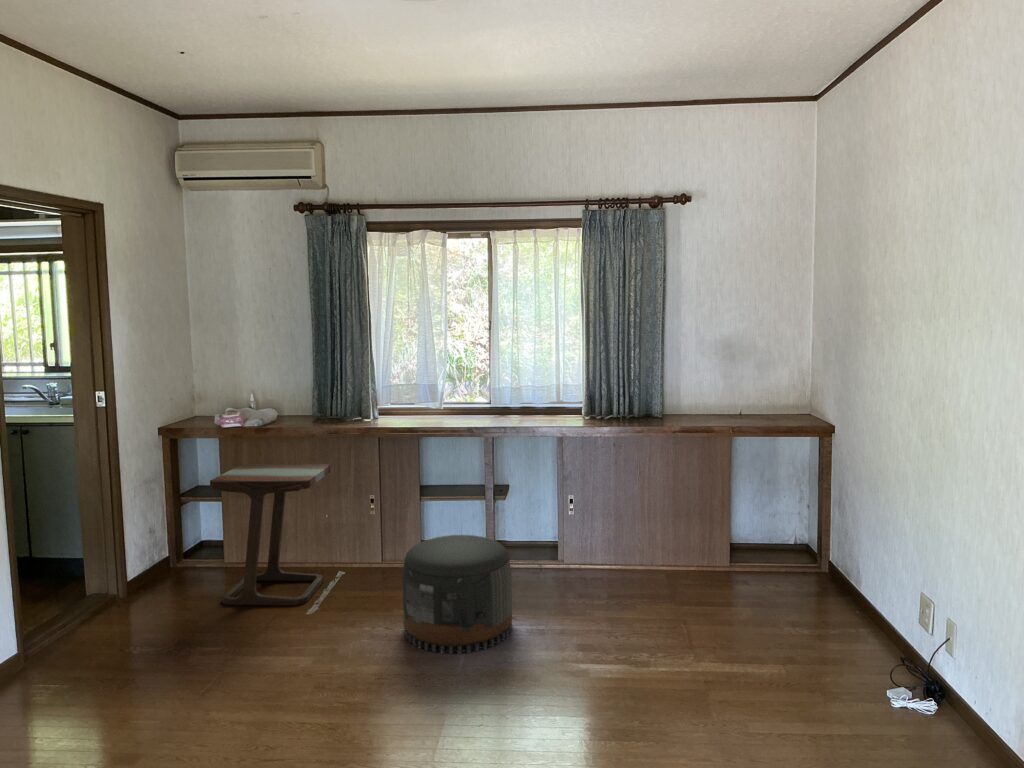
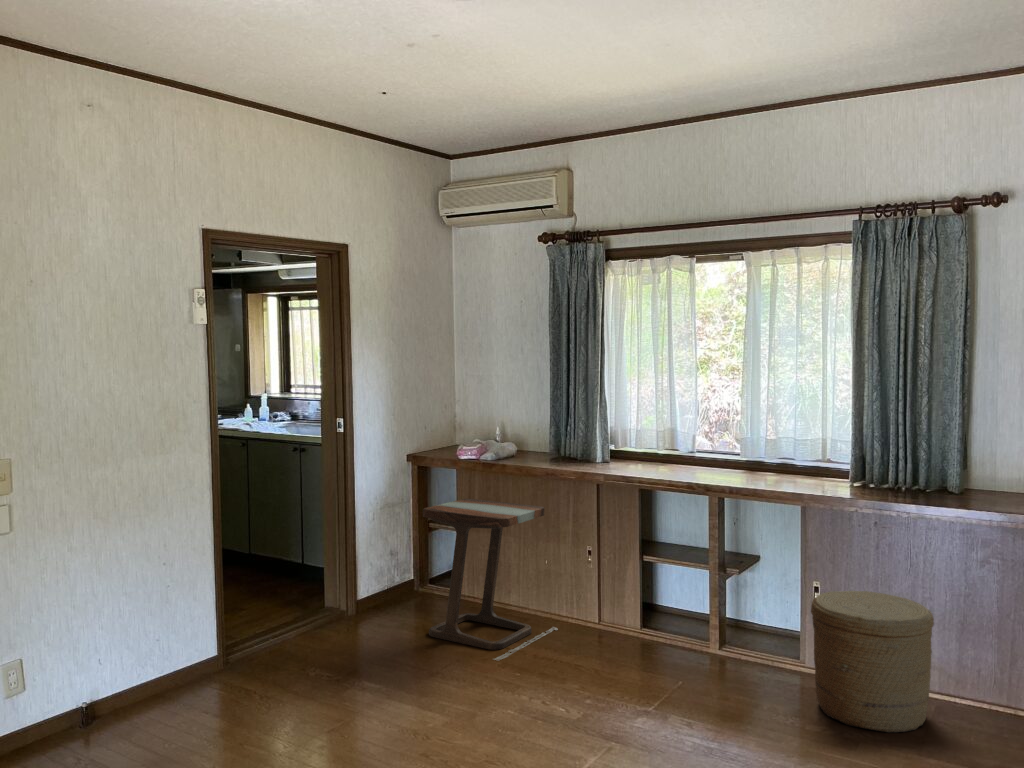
woven basket: none [582,499,668,604] -> present [811,591,934,732]
pouf: present [403,535,512,654] -> none [570,599,696,734]

